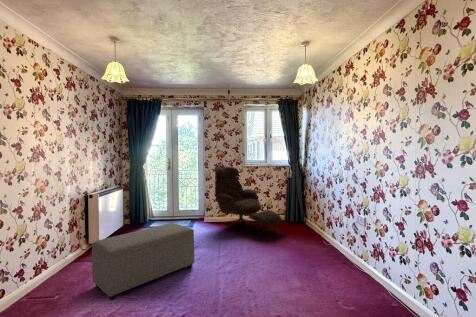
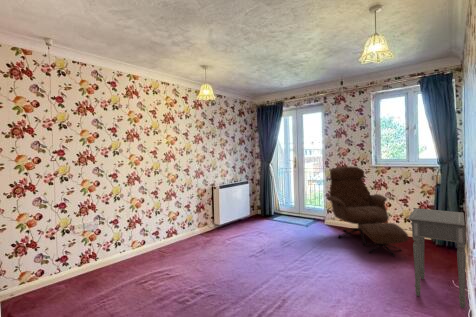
side table: none [300,195,340,256] -> present [408,208,466,308]
ottoman: present [92,223,194,300] -> none [186,218,266,267]

